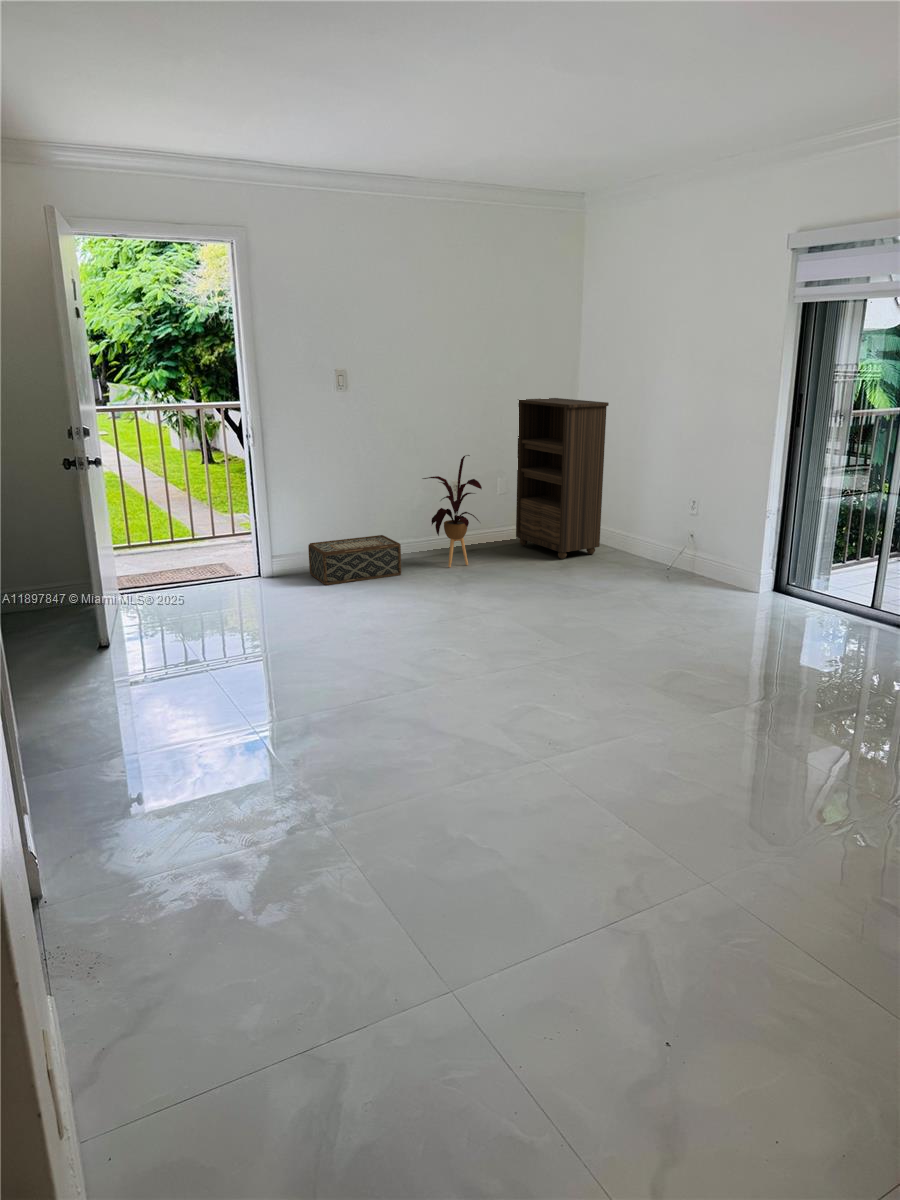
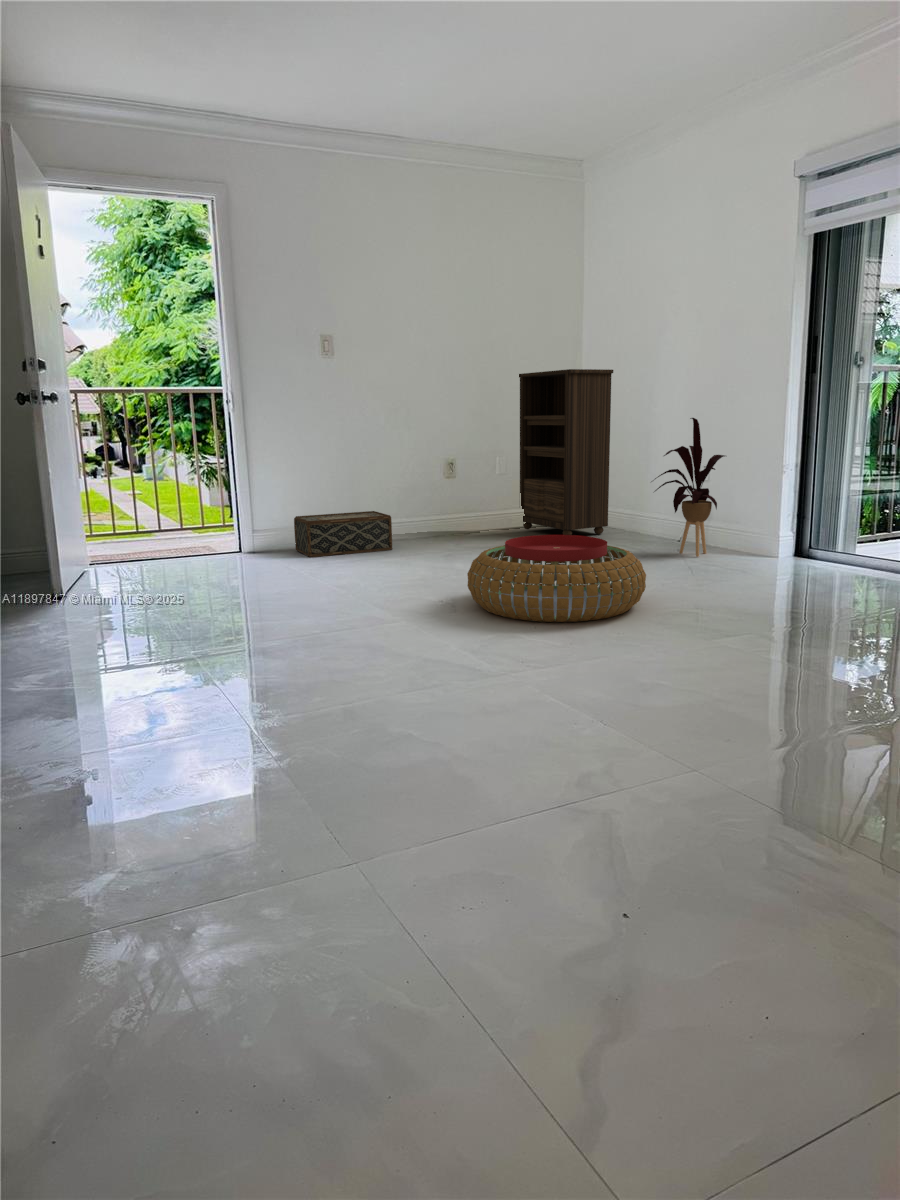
house plant: present [423,455,482,567] -> present [655,418,725,557]
pouf: none [487,594,647,686] -> present [467,535,646,622]

